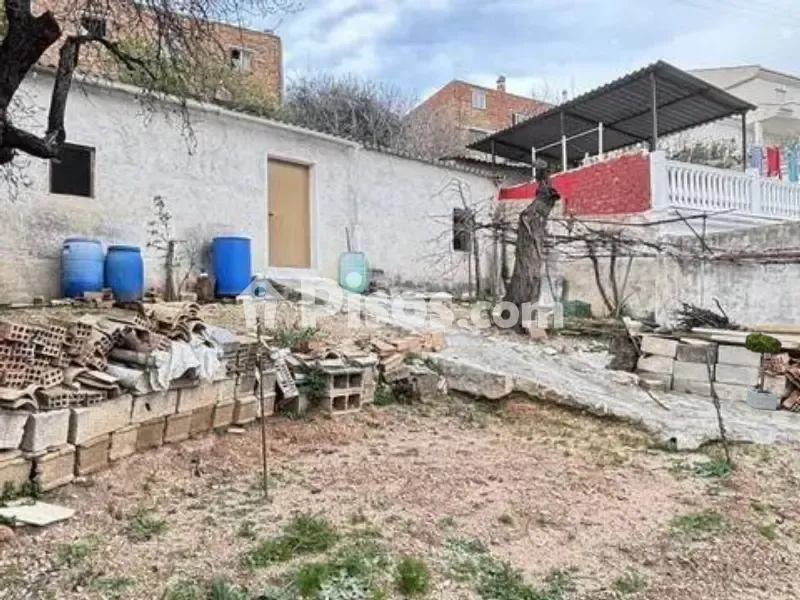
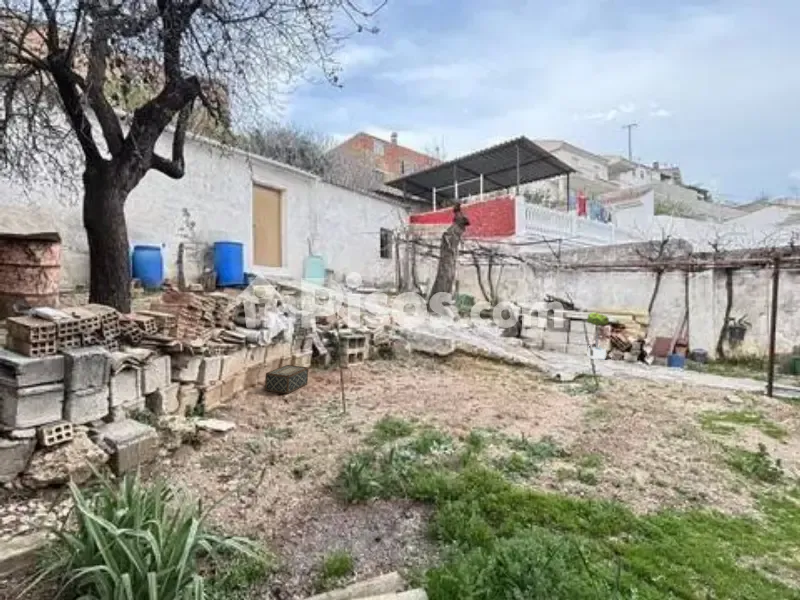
woven basket: none [176,415,249,461] -> present [265,365,308,394]

